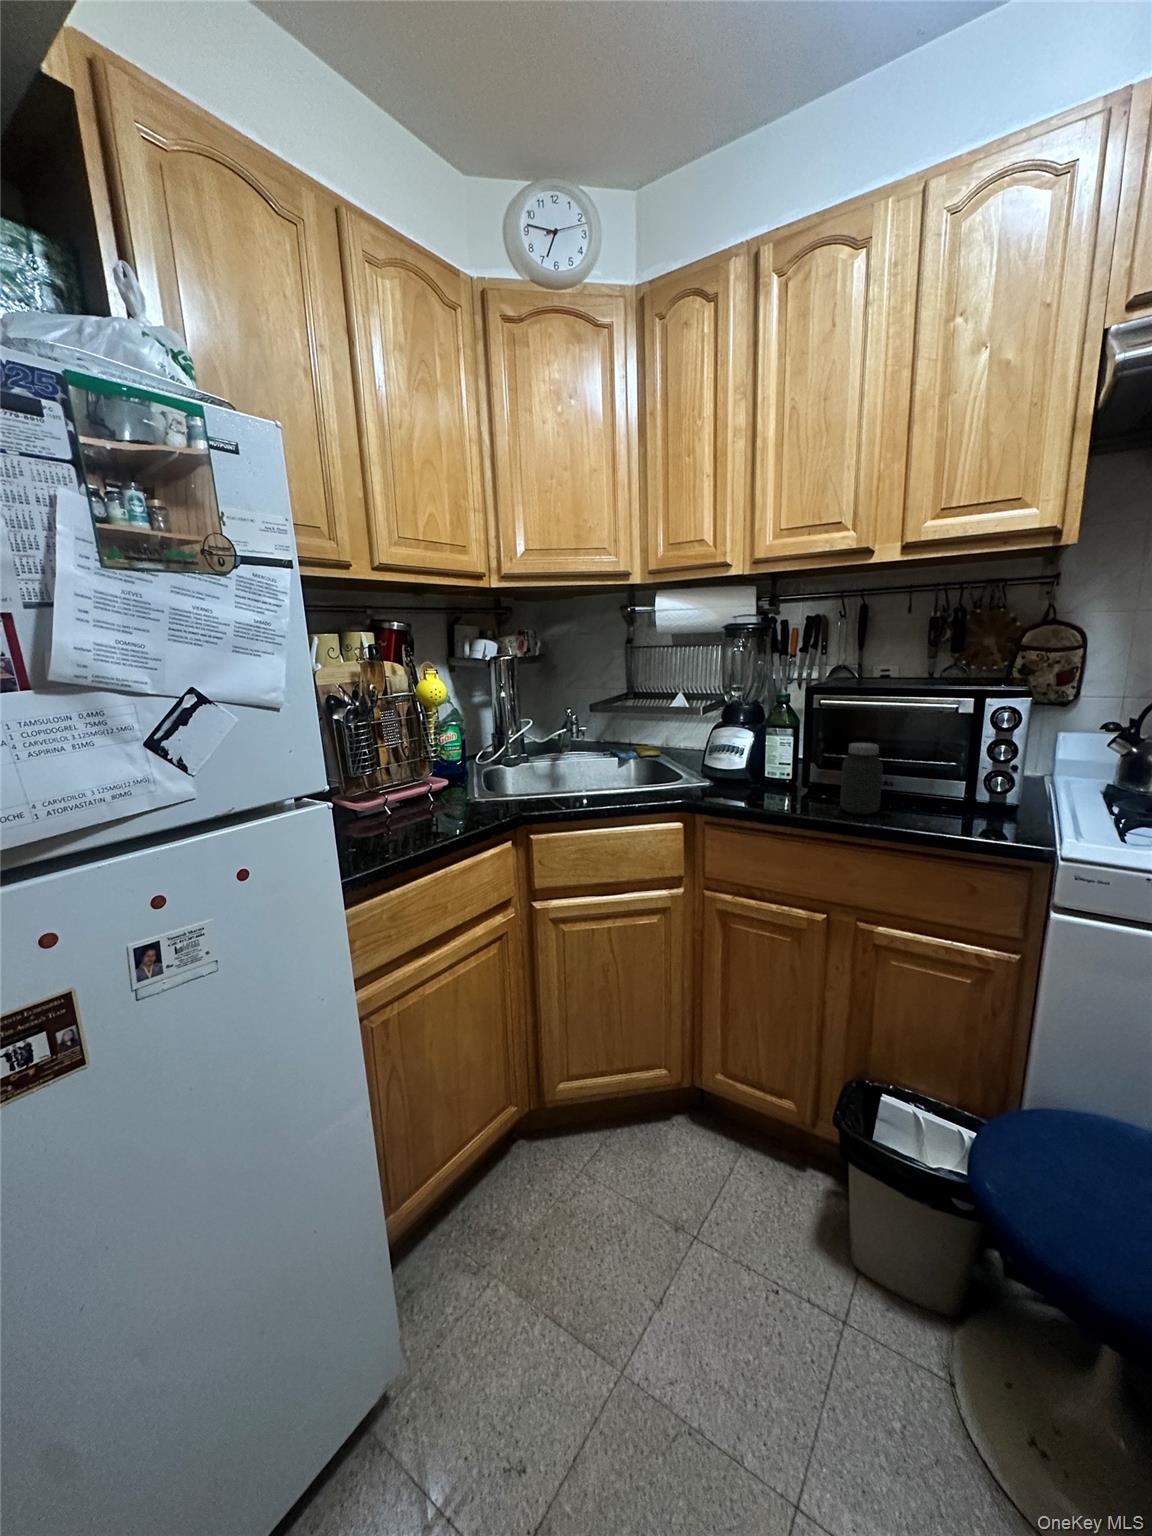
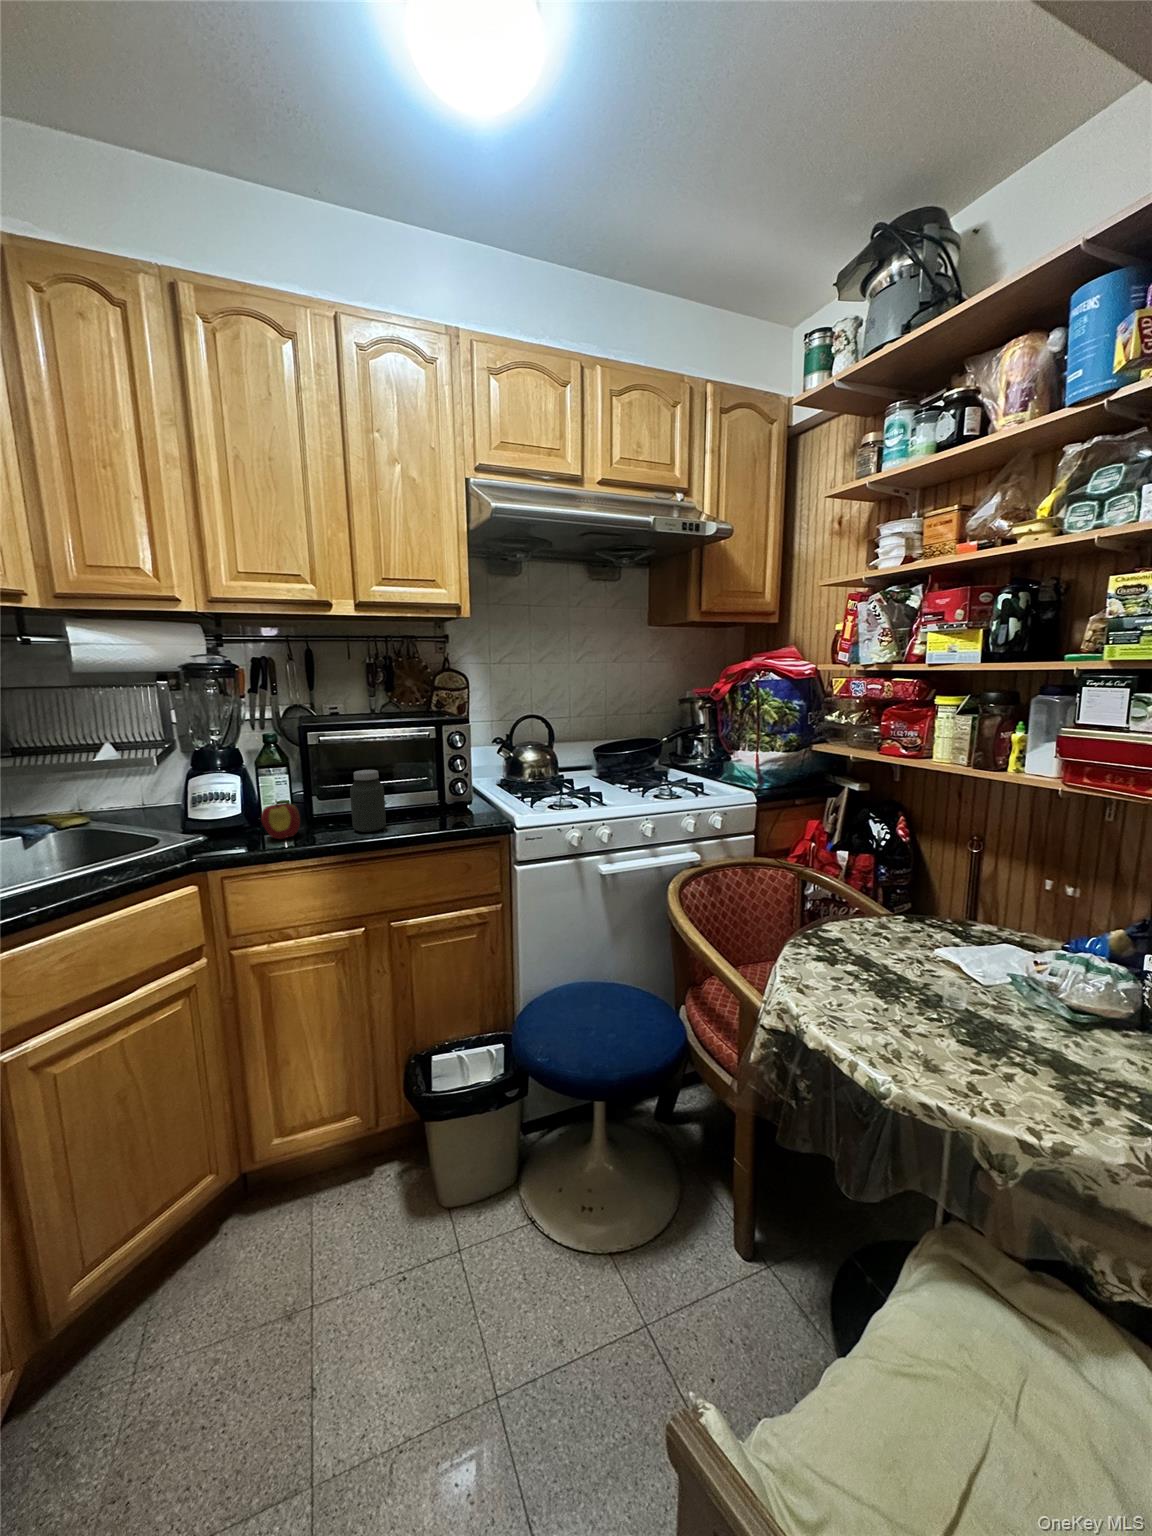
apple: none [754,760,791,800] -> present [261,800,300,839]

